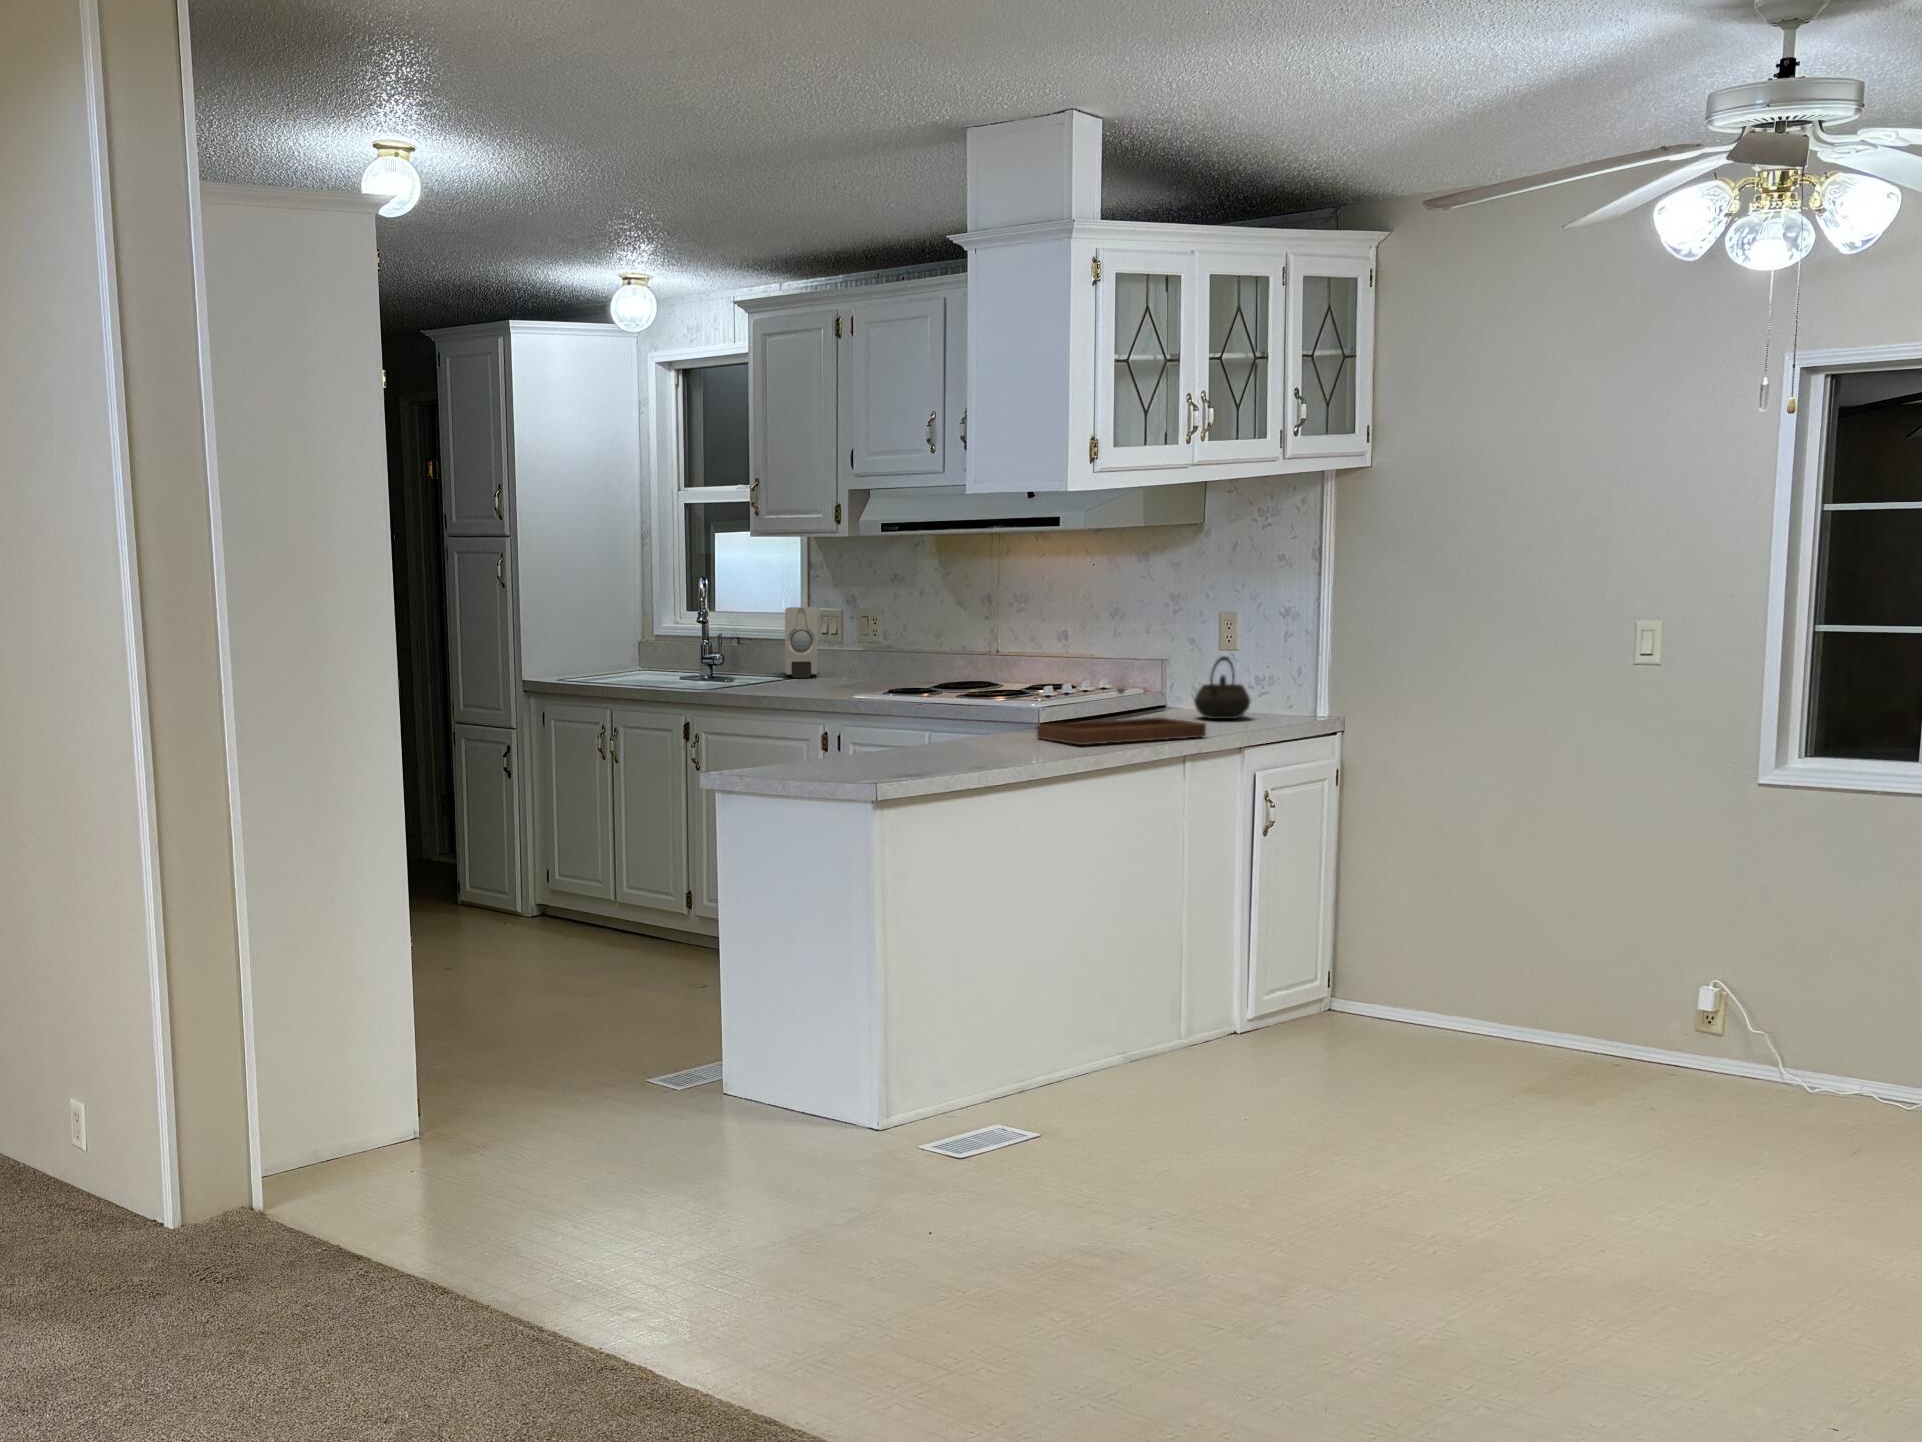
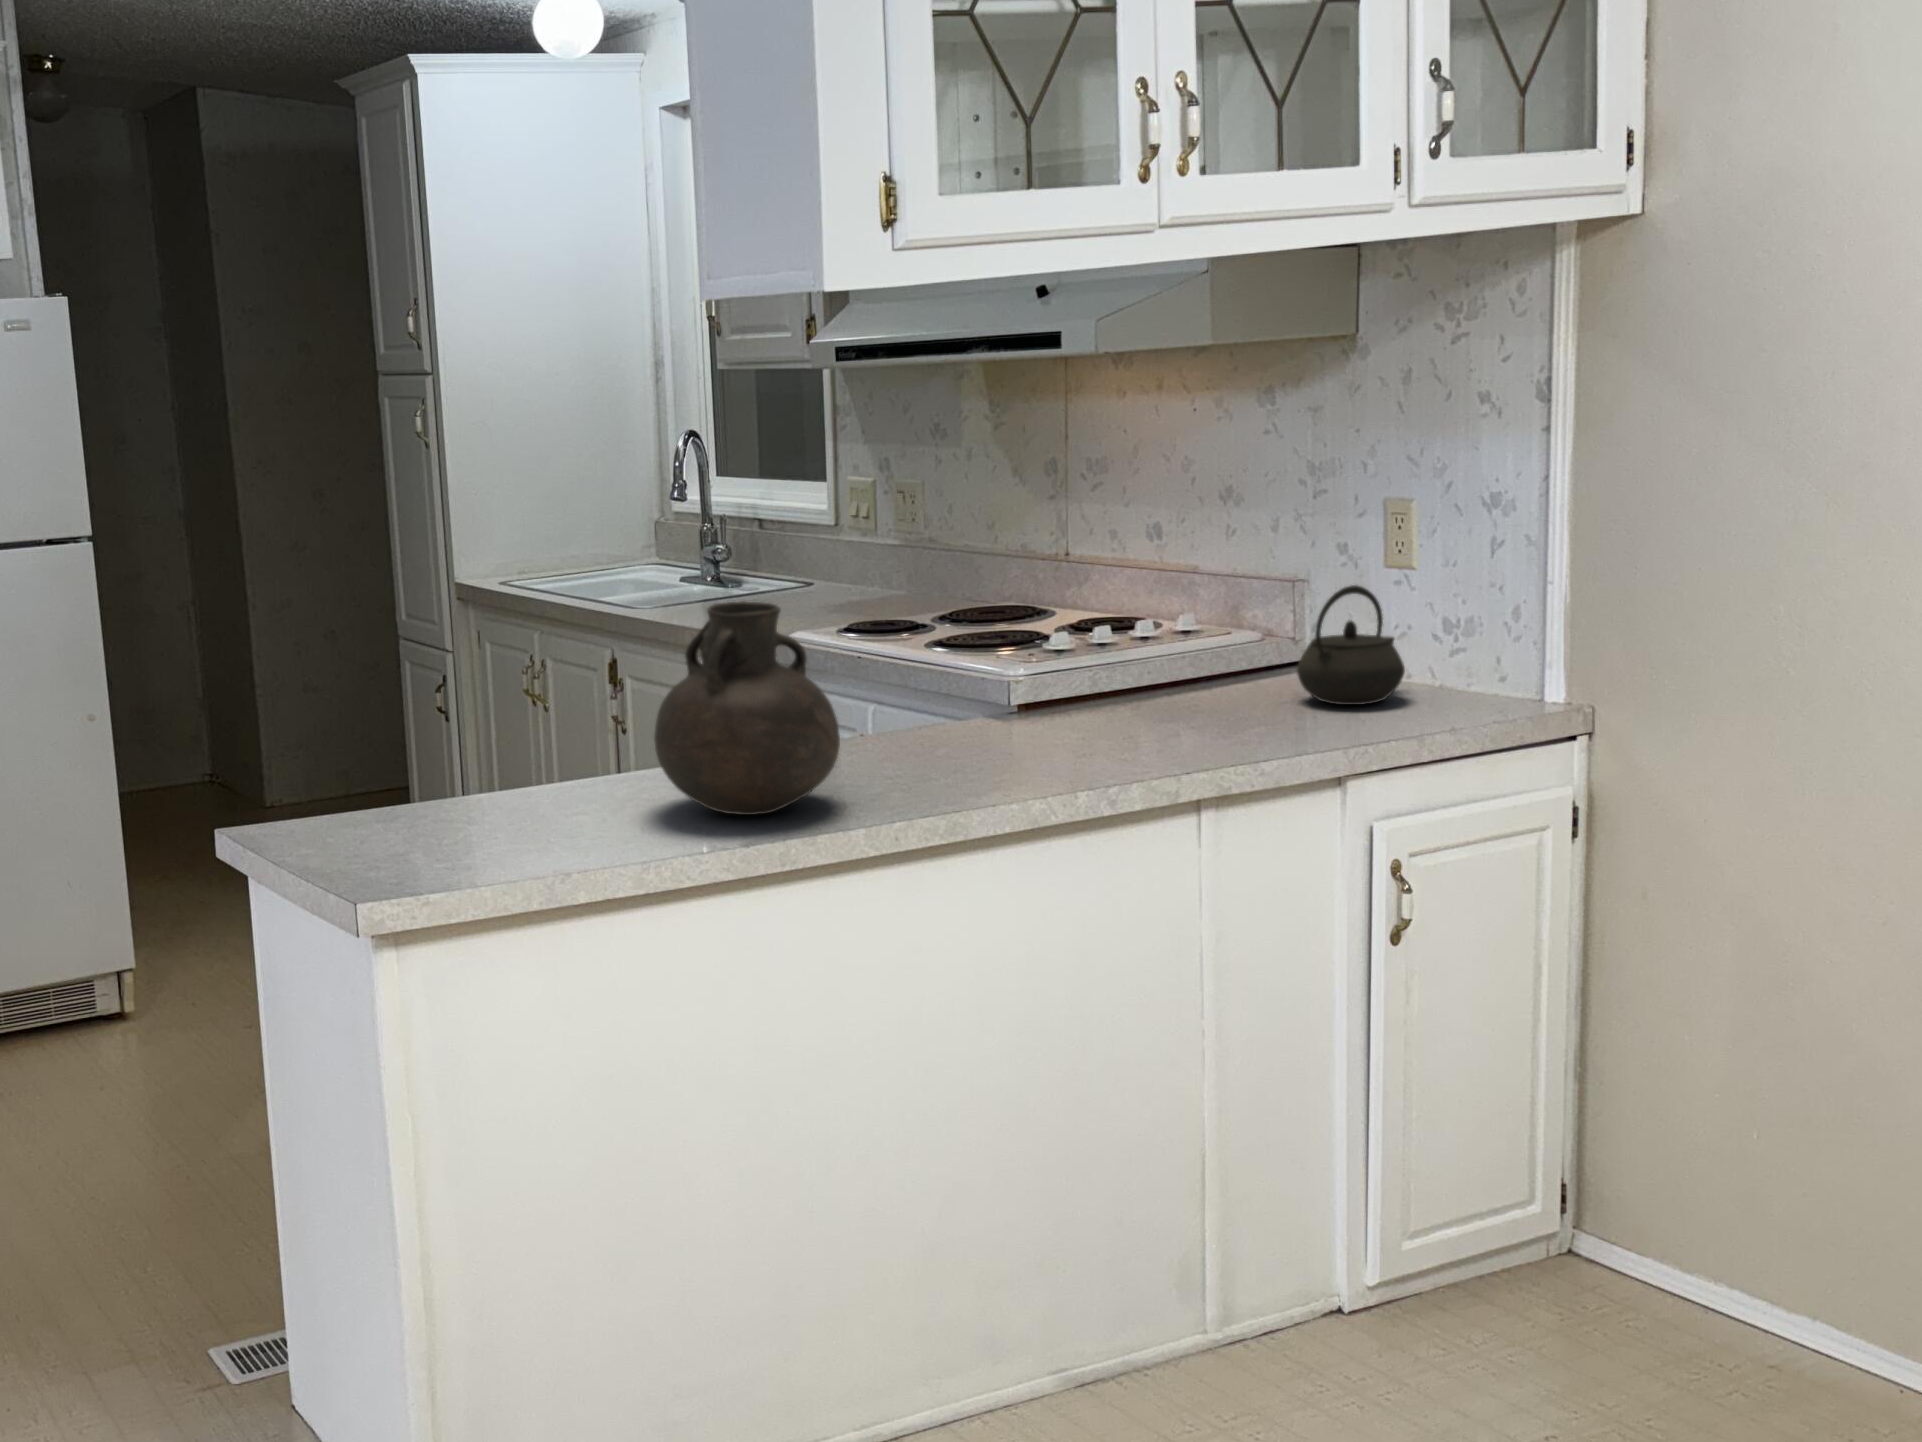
soap dispenser: present [785,607,818,678] -> none [786,476,851,584]
vase: none [932,644,1030,753] -> present [654,601,840,815]
tray: present [1037,686,1206,745] -> none [922,663,1244,790]

